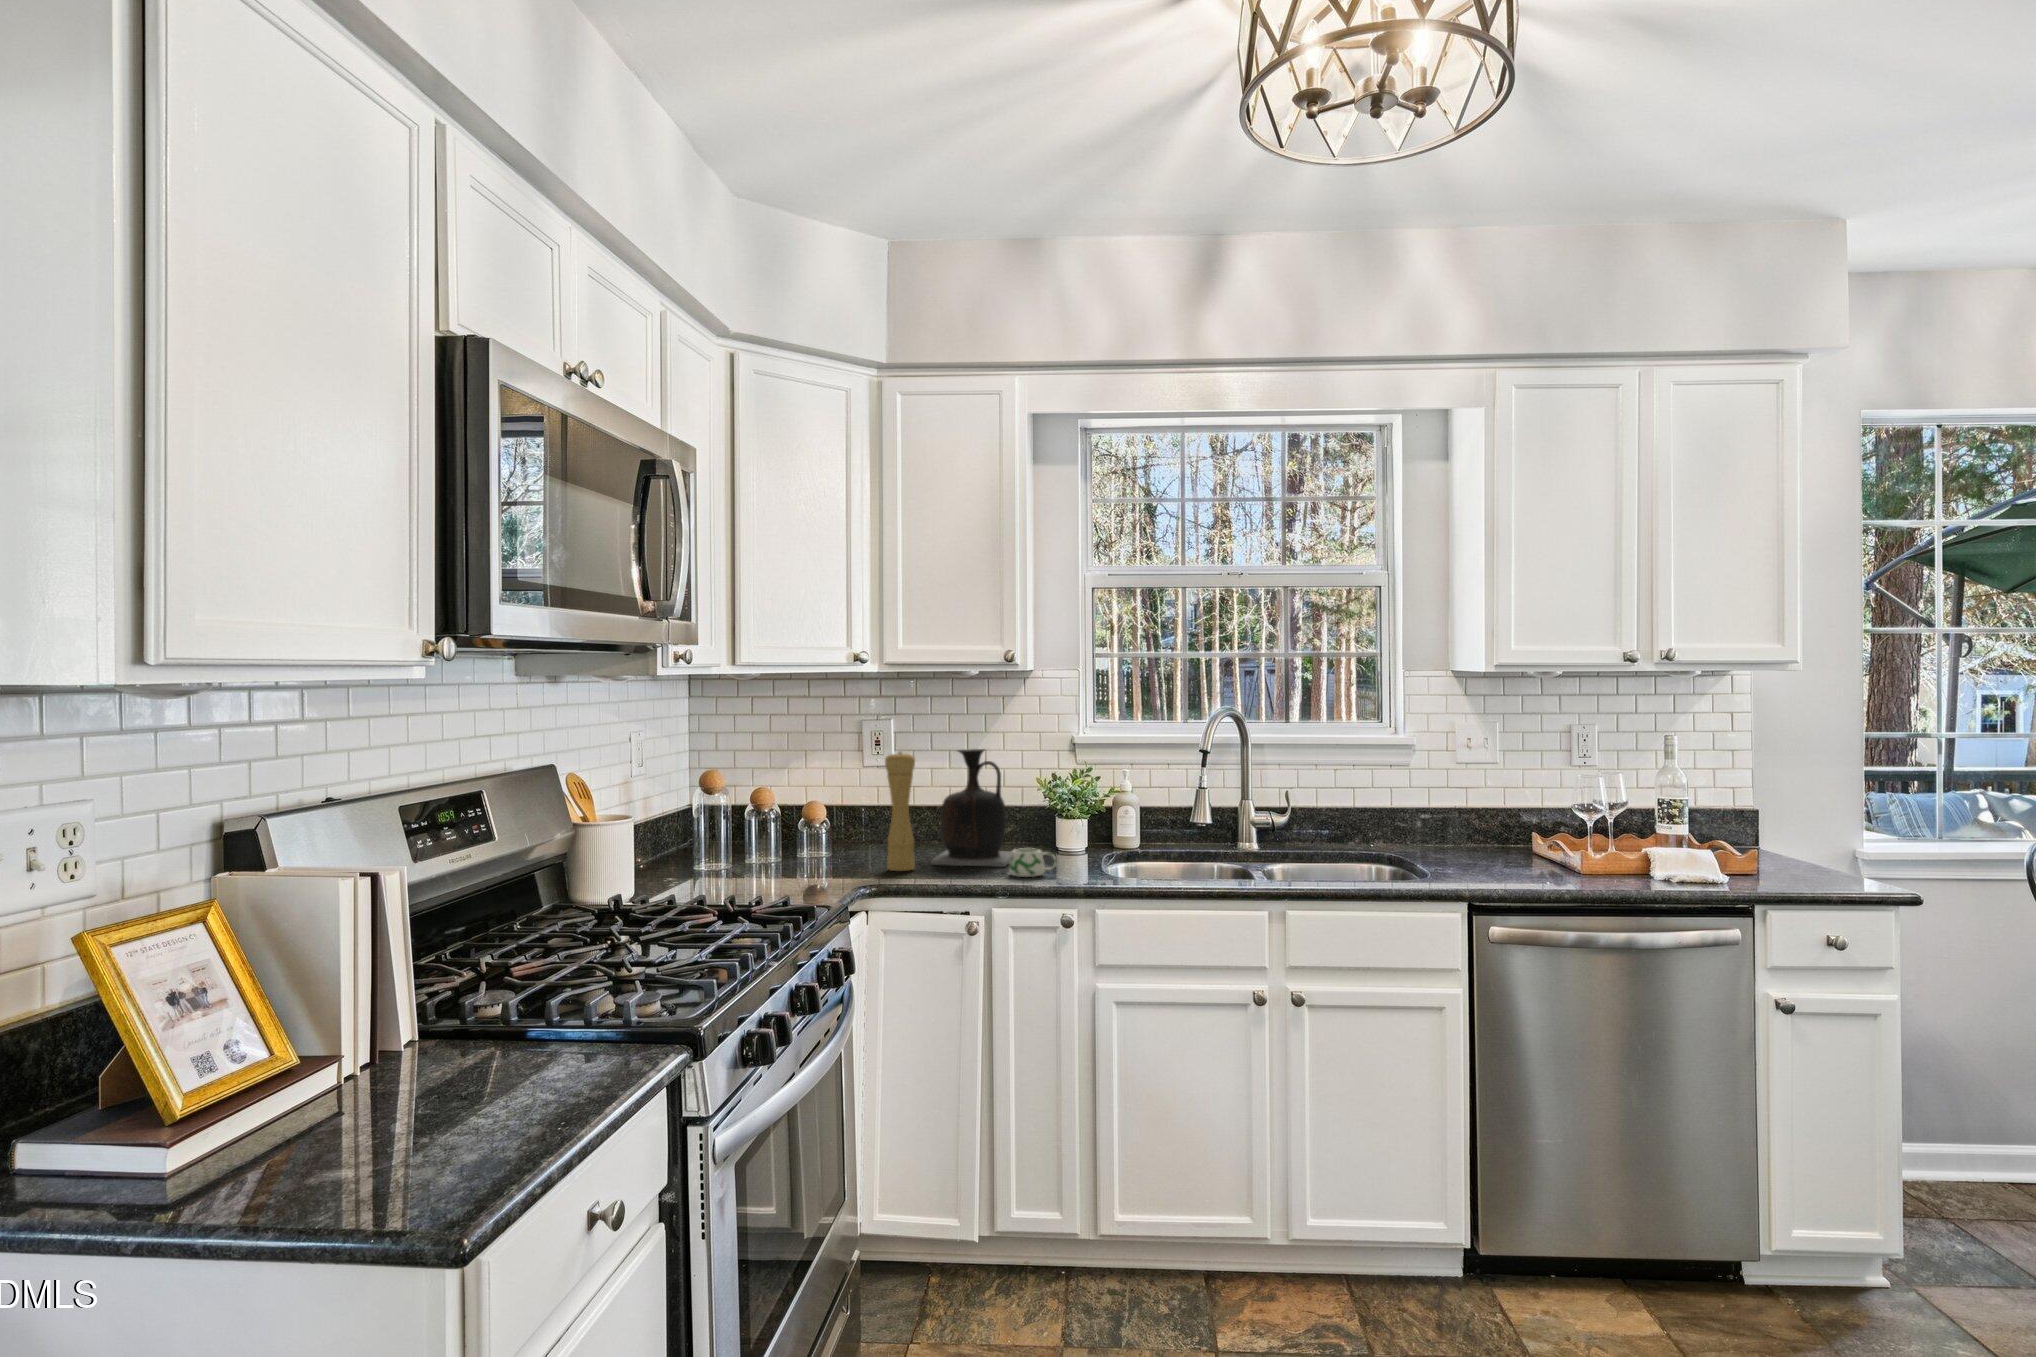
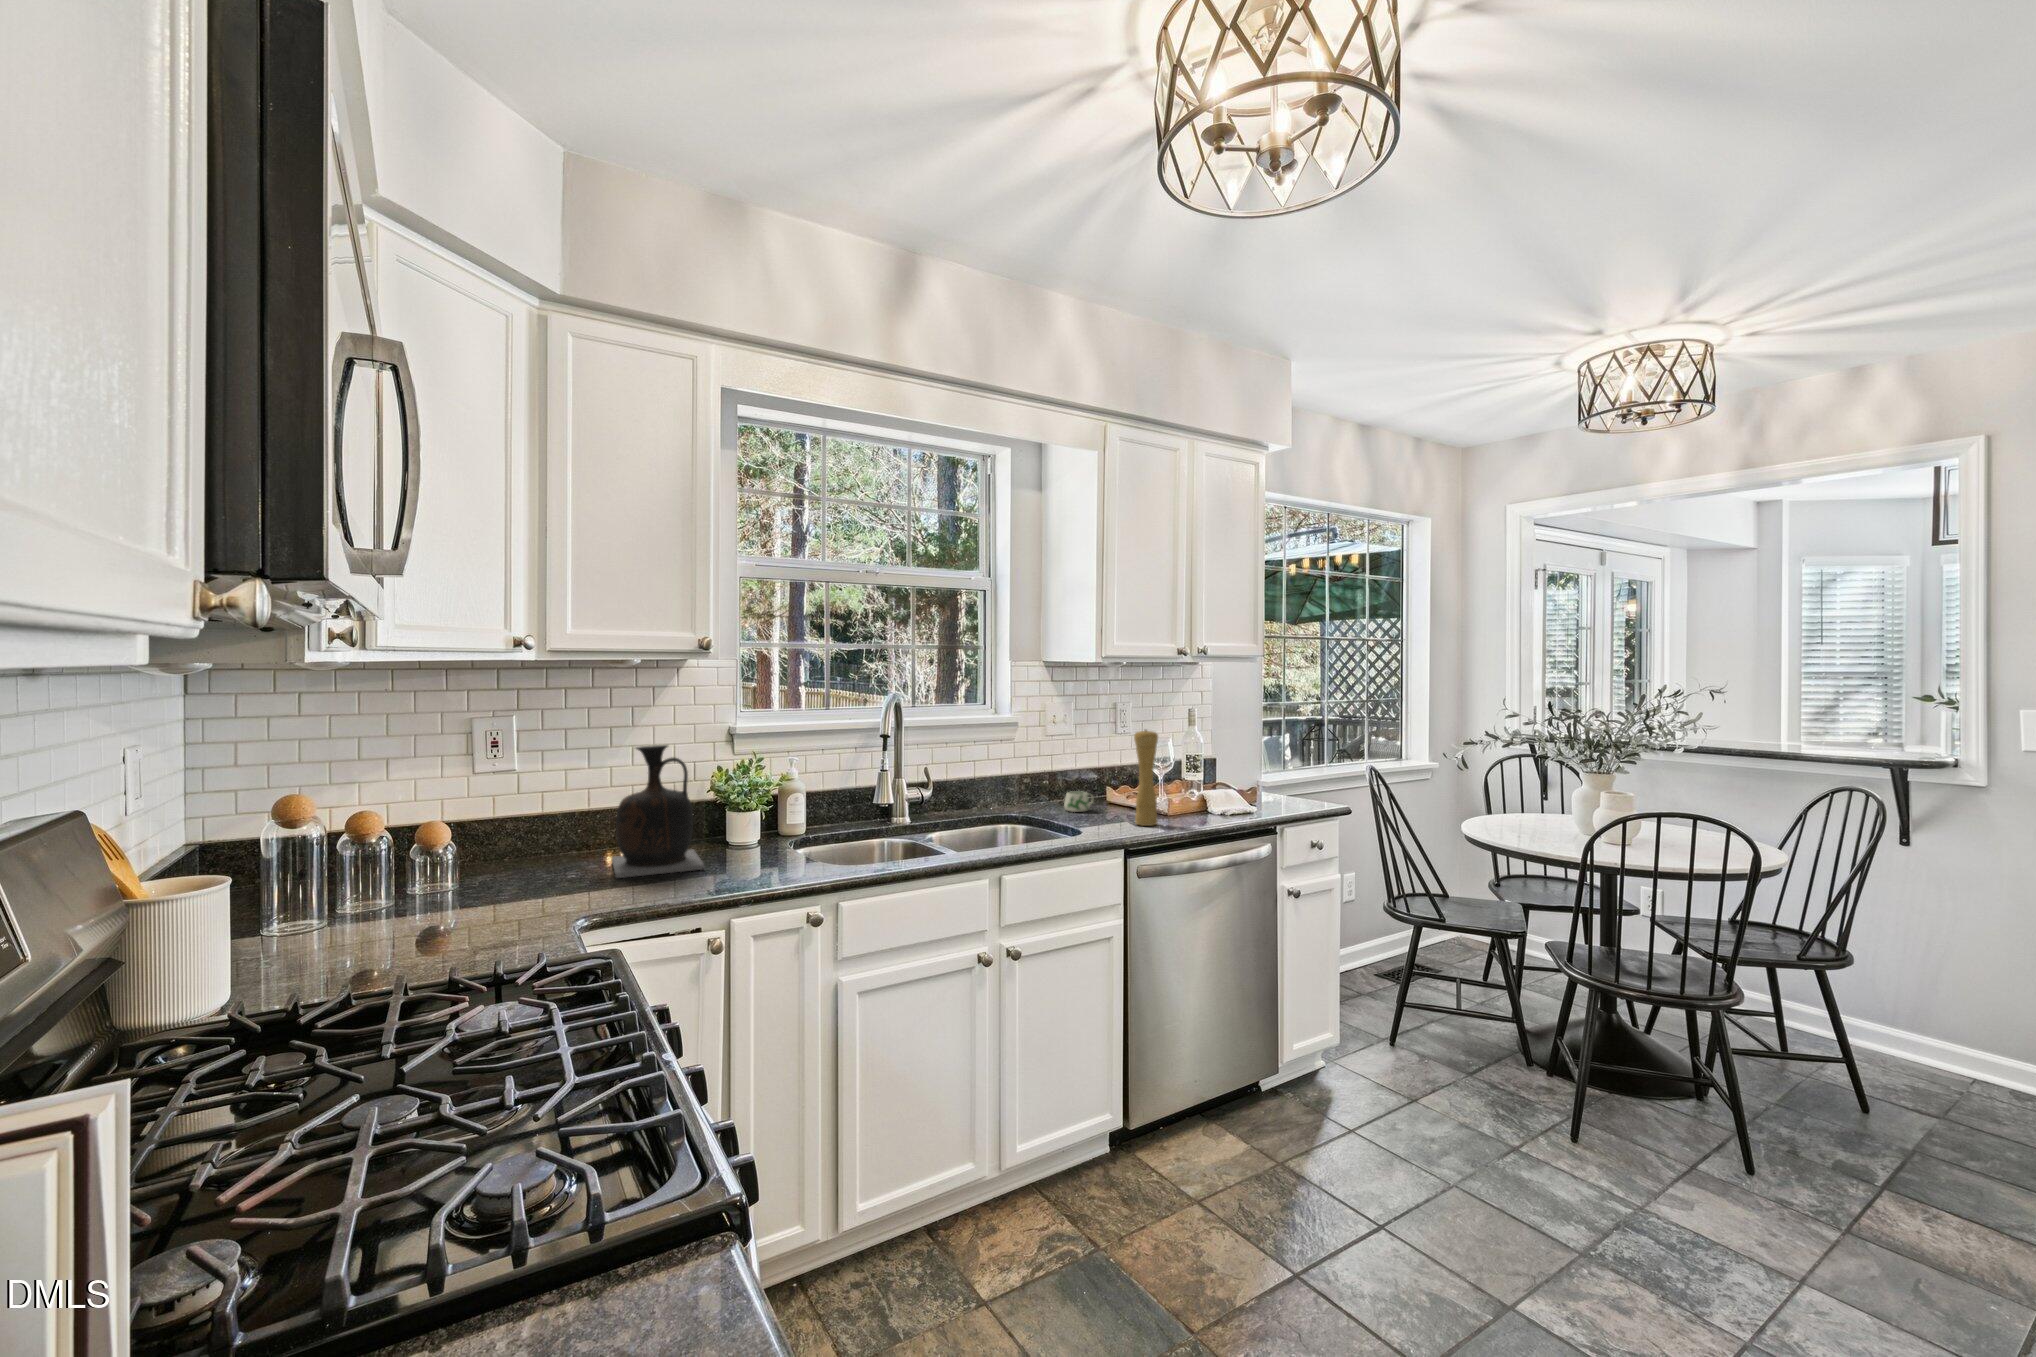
pepper mill: present [885,752,915,871] -> present [1134,730,1158,826]
mug: present [1009,848,1057,877] -> present [1064,791,1093,812]

